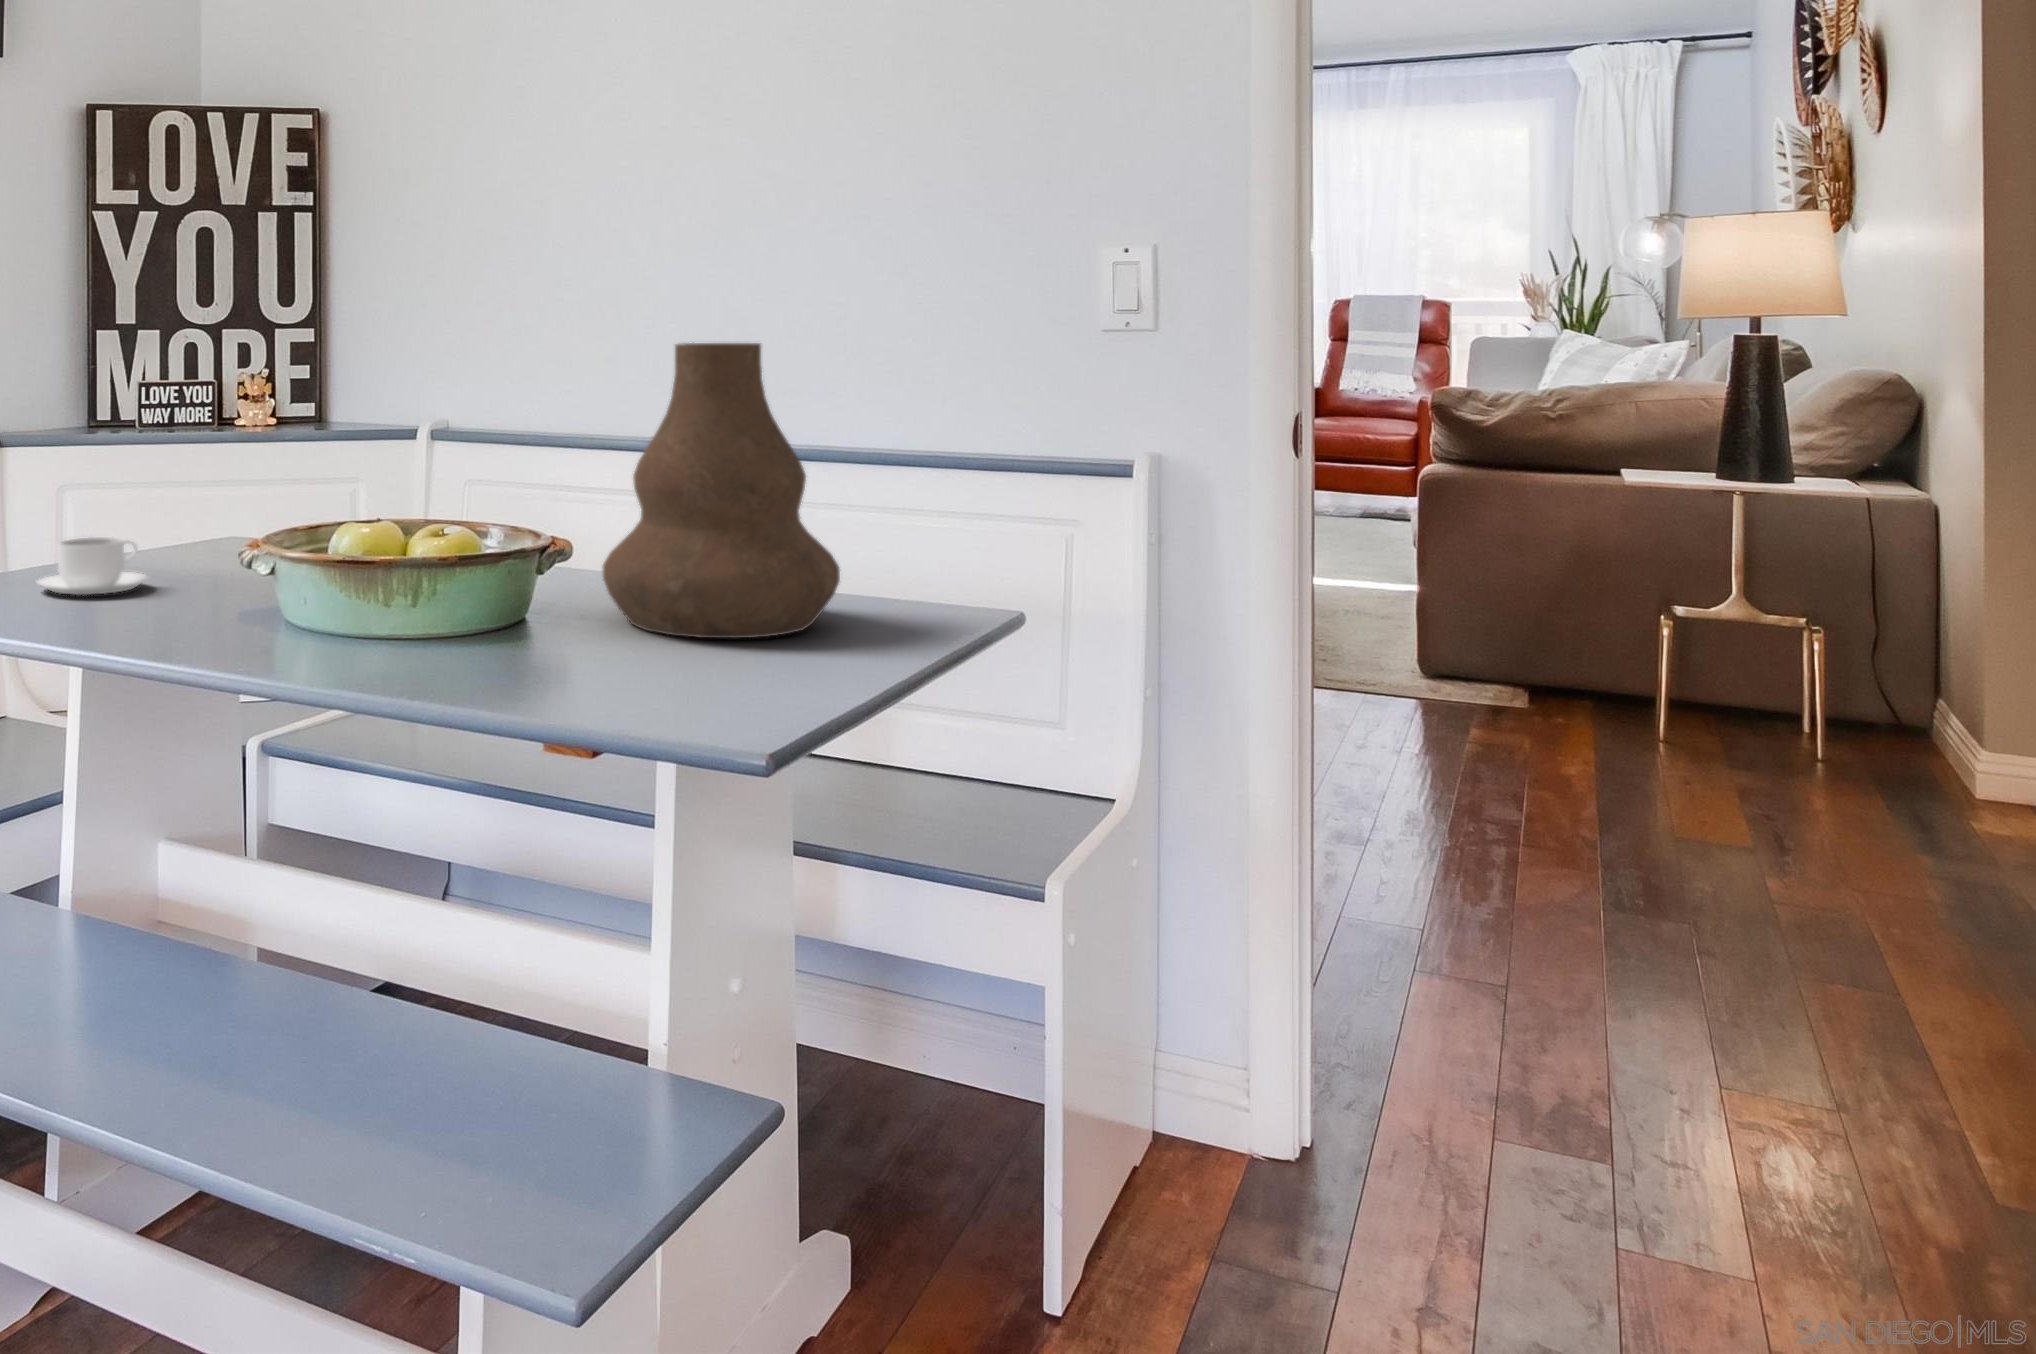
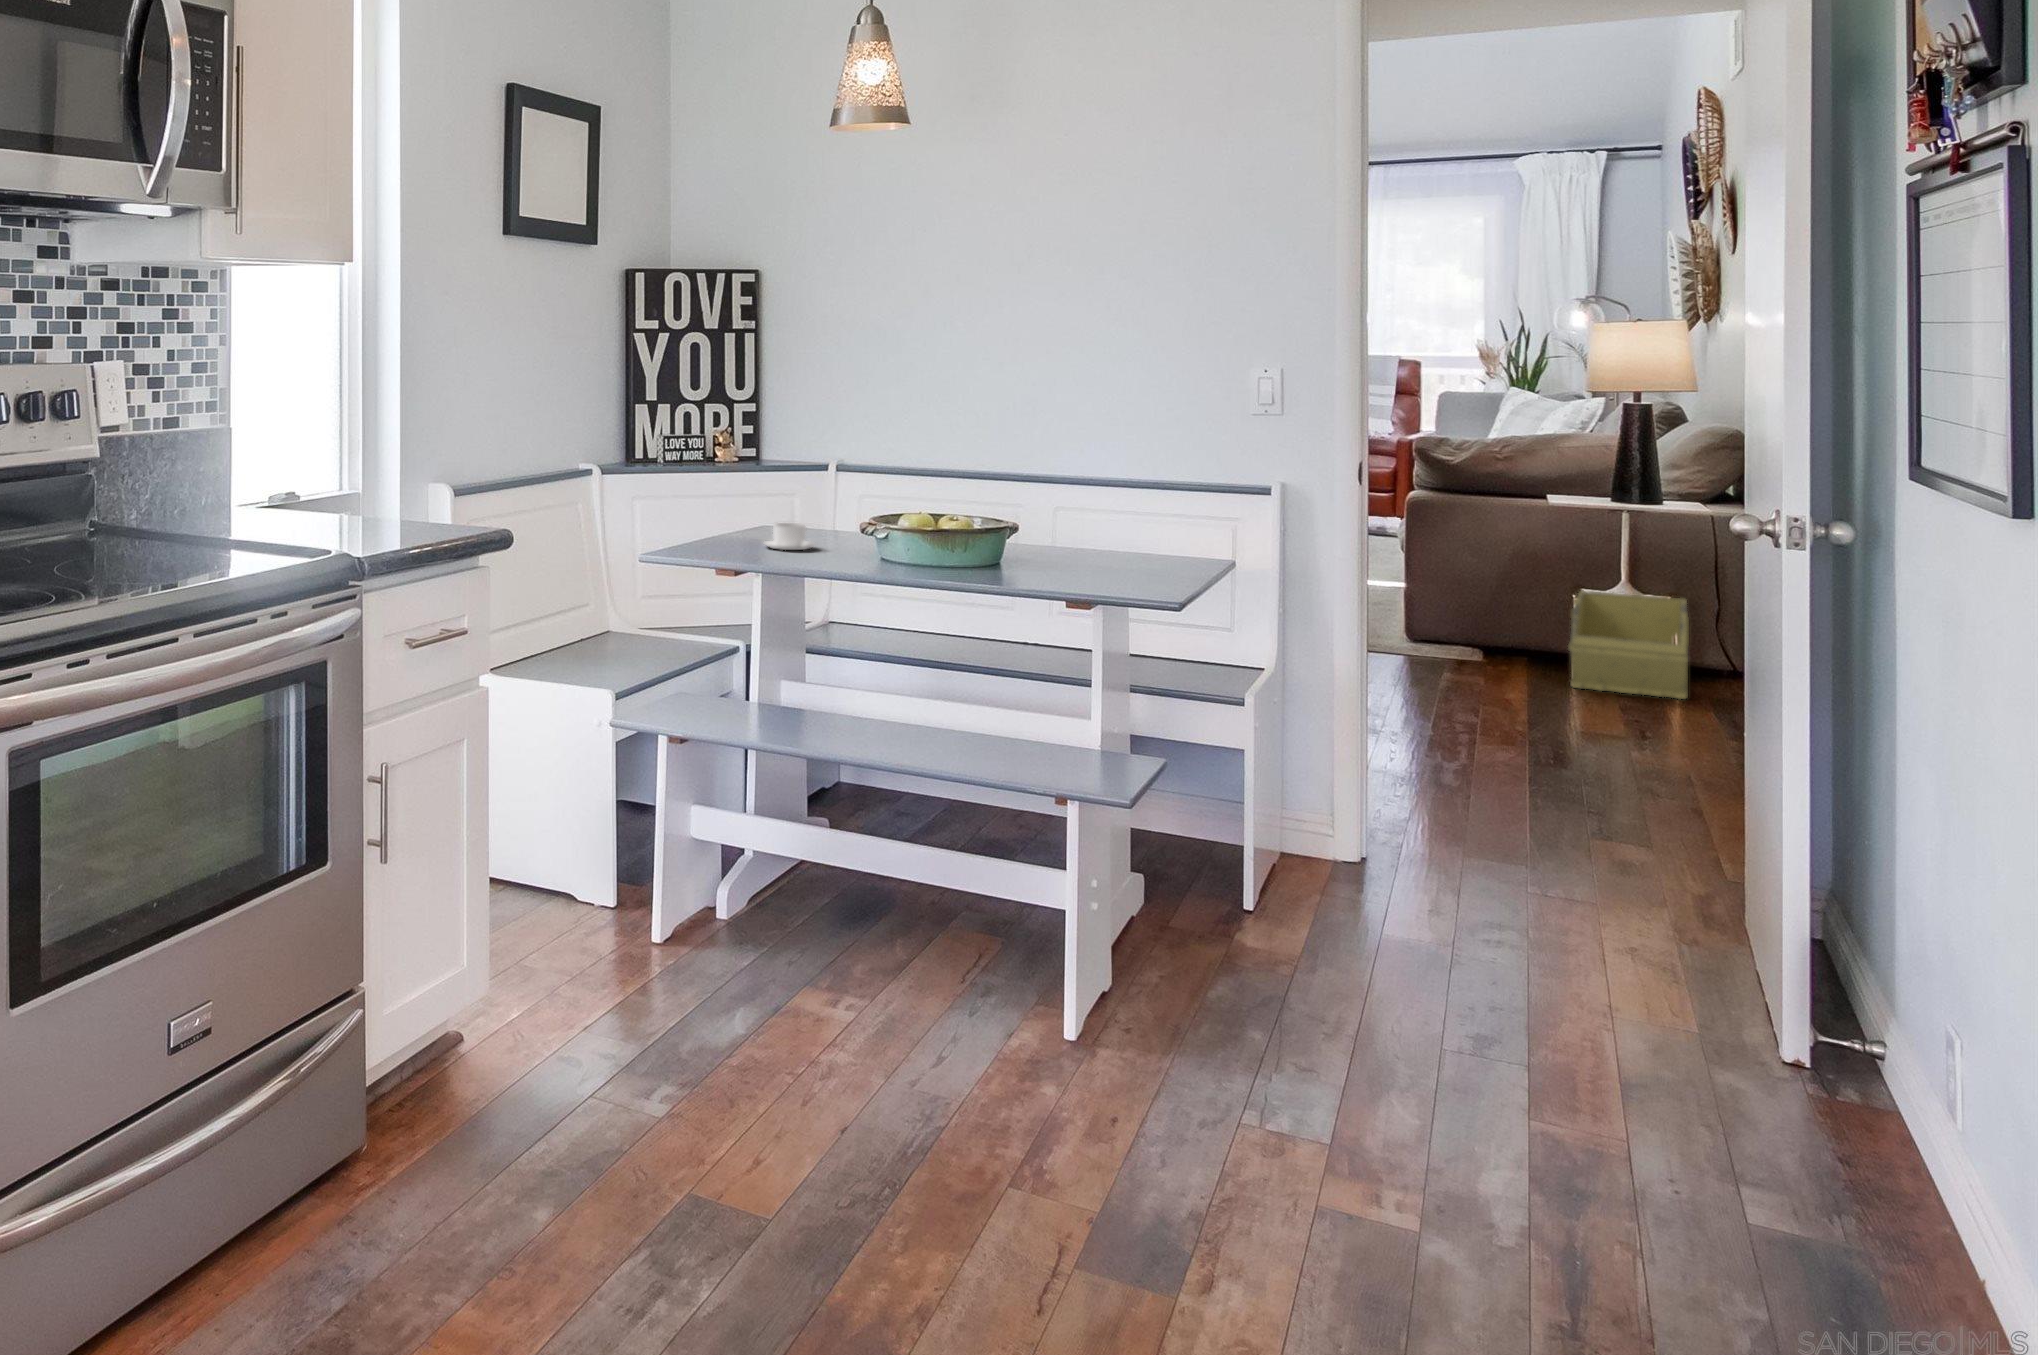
vase: present [602,343,840,638] -> none [1053,433,1170,570]
storage bin: none [1658,609,1846,779] -> present [1568,591,1689,699]

